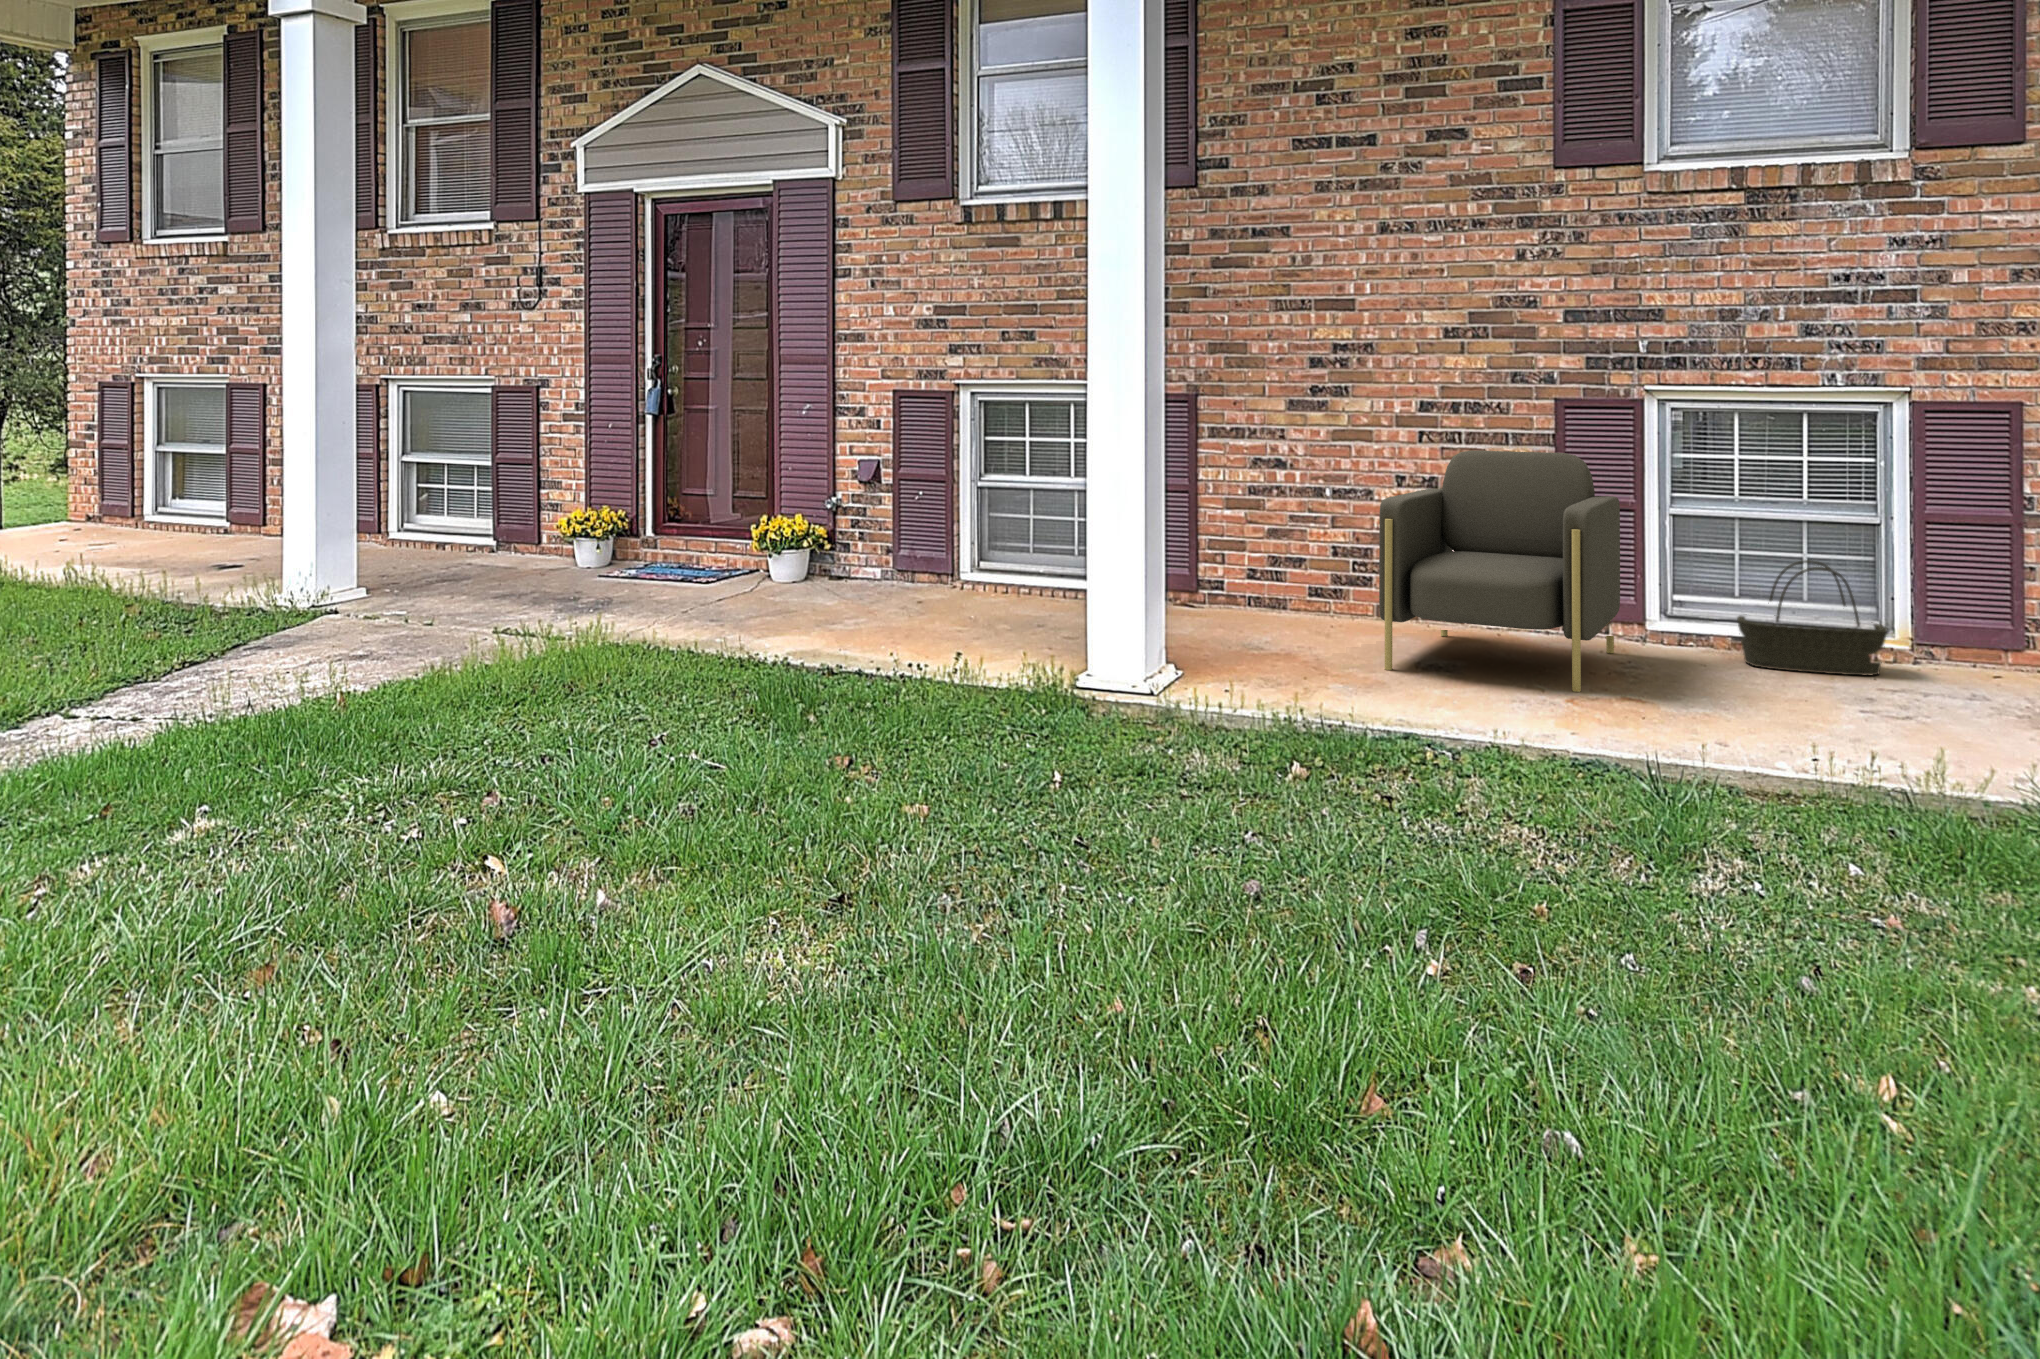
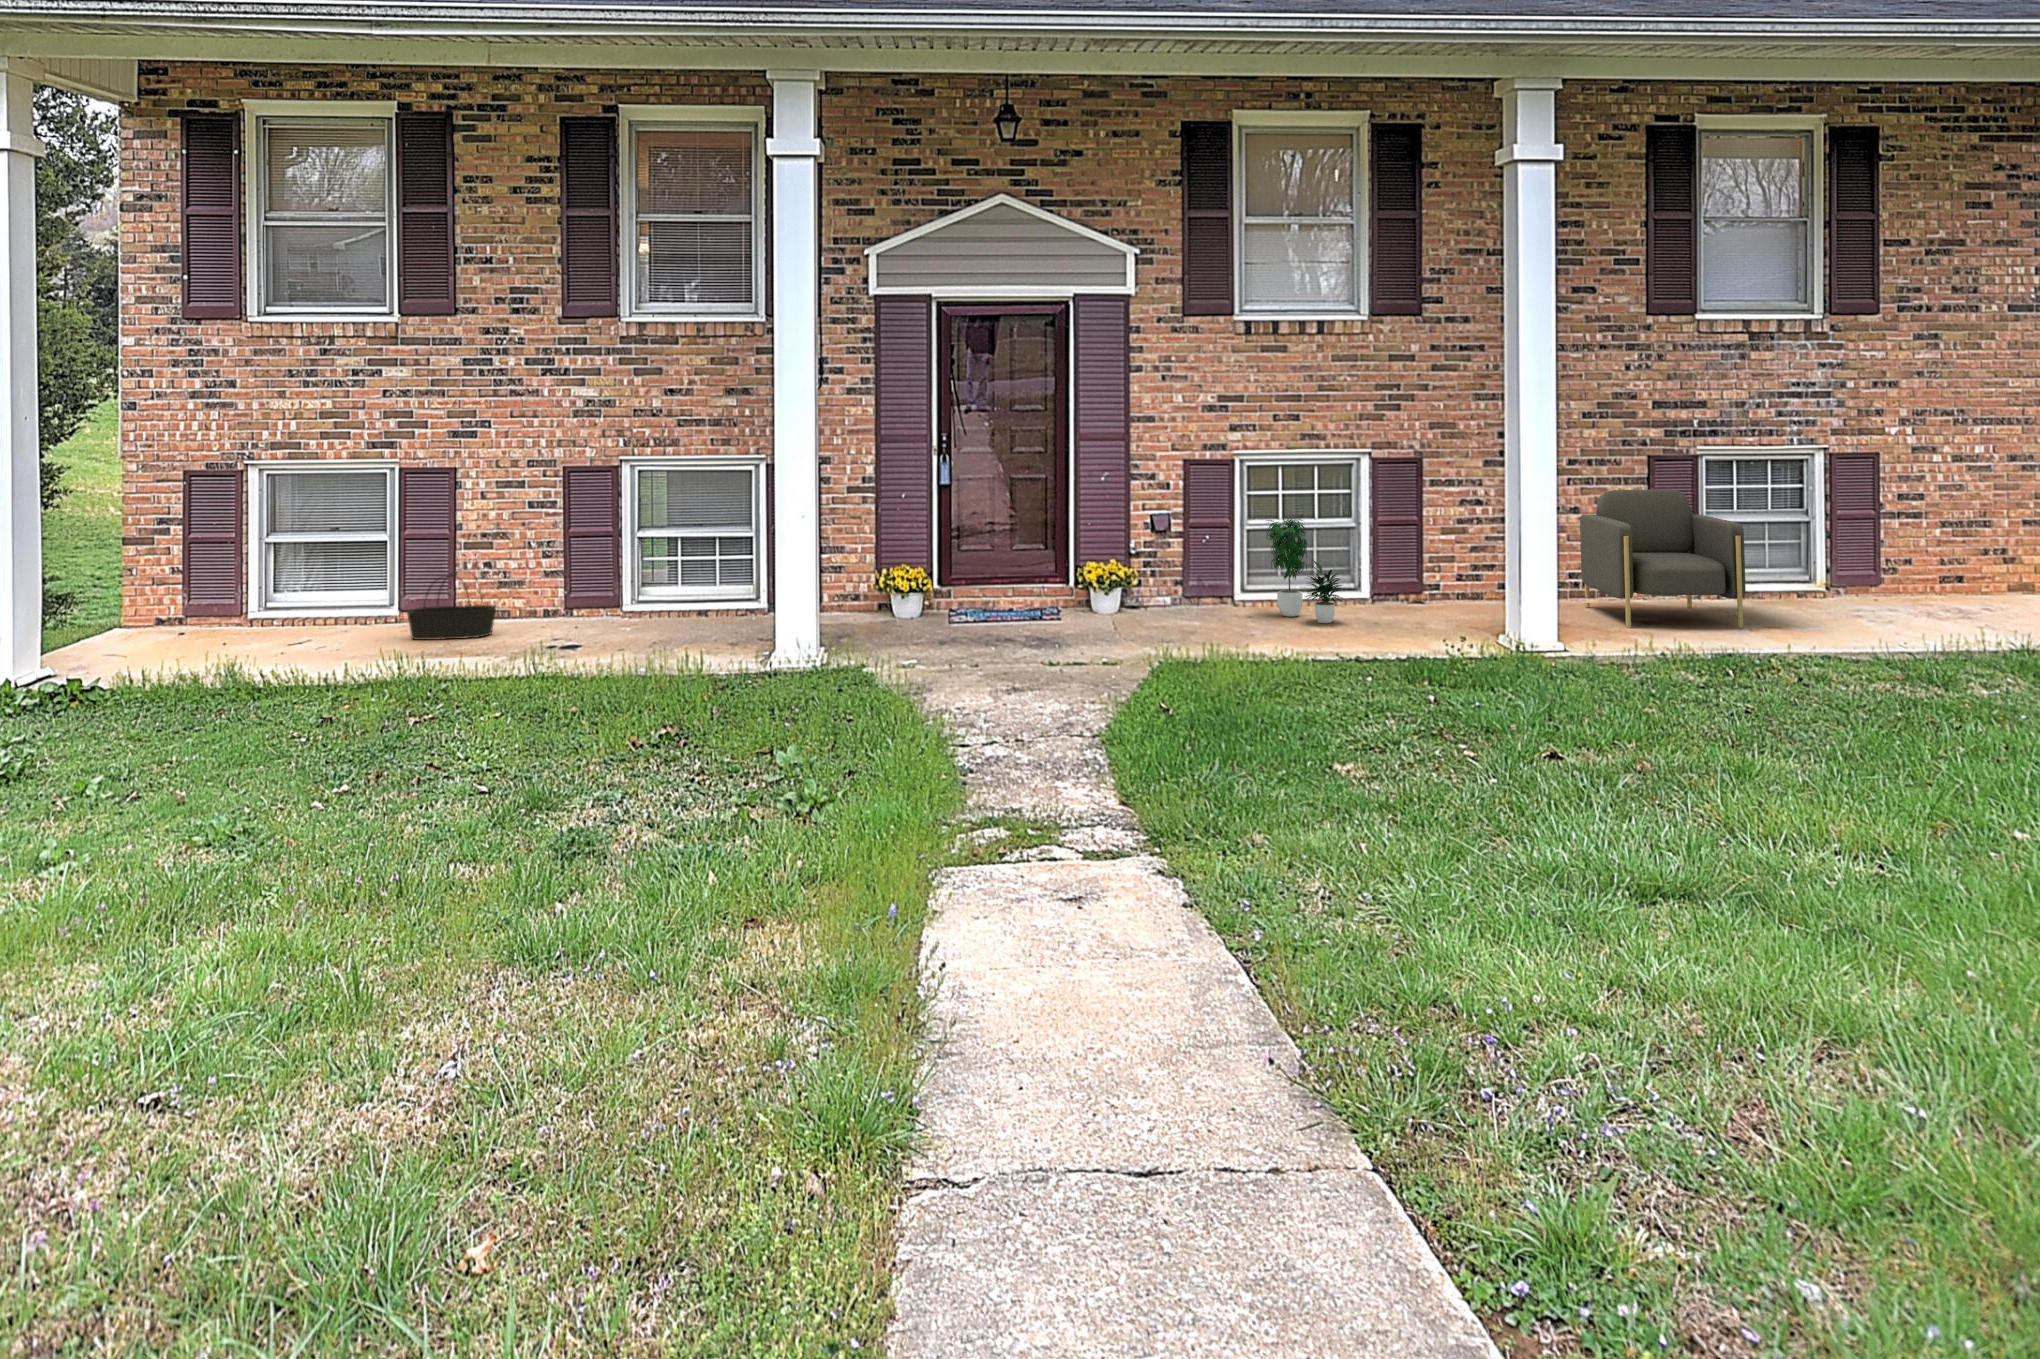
potted plant: none [975,461,1040,618] -> present [1266,515,1344,623]
basket: present [1737,560,1887,675] -> present [408,571,496,640]

